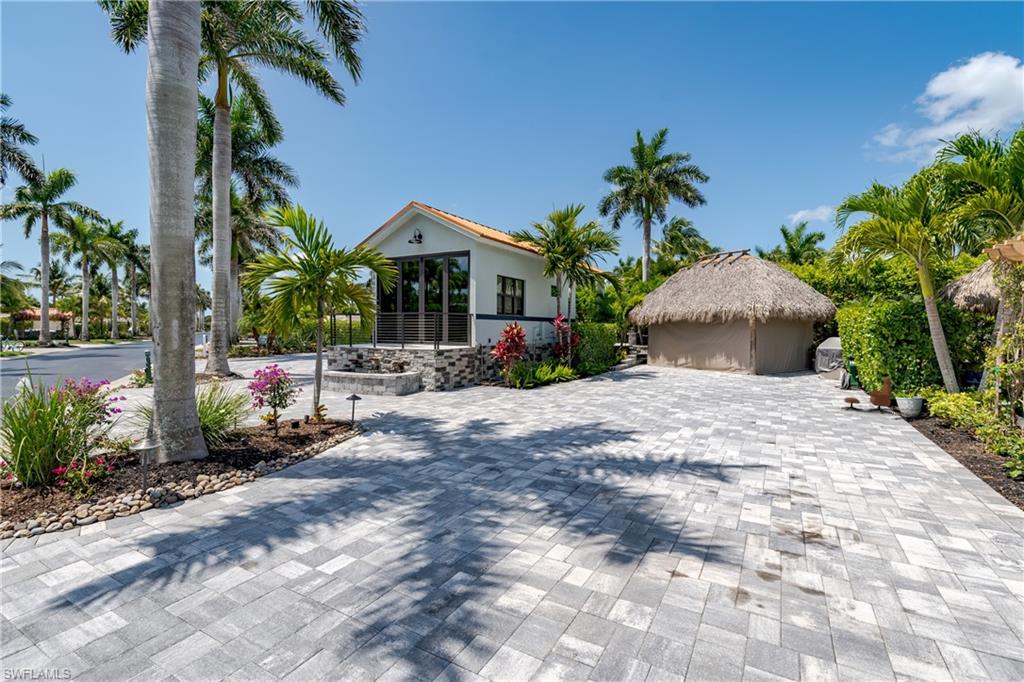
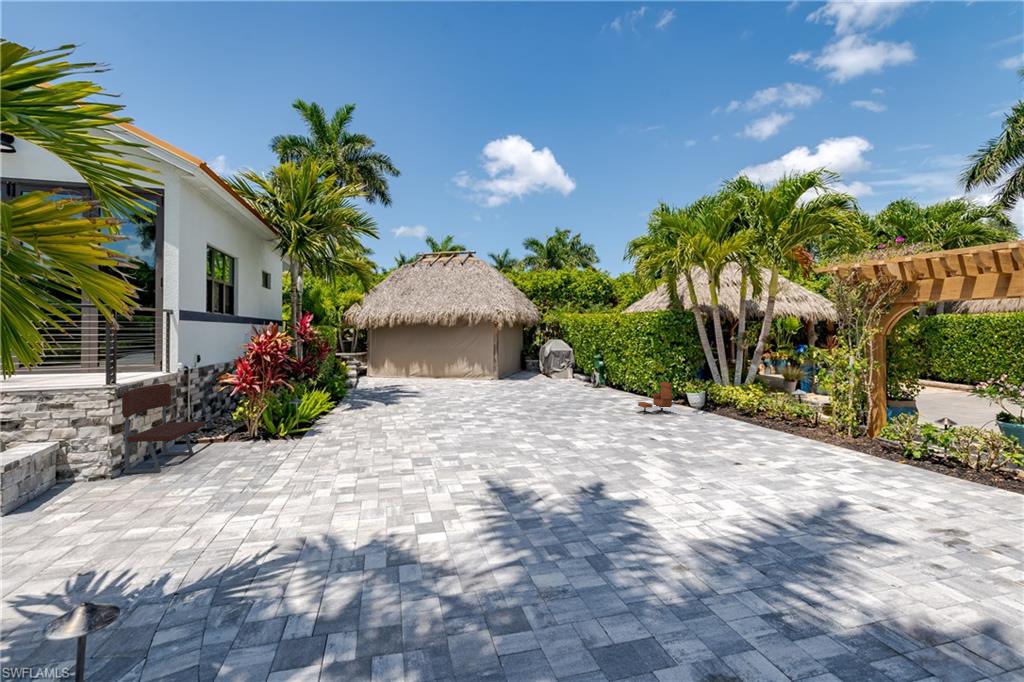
bench: none [439,351,477,392] -> present [122,384,205,474]

